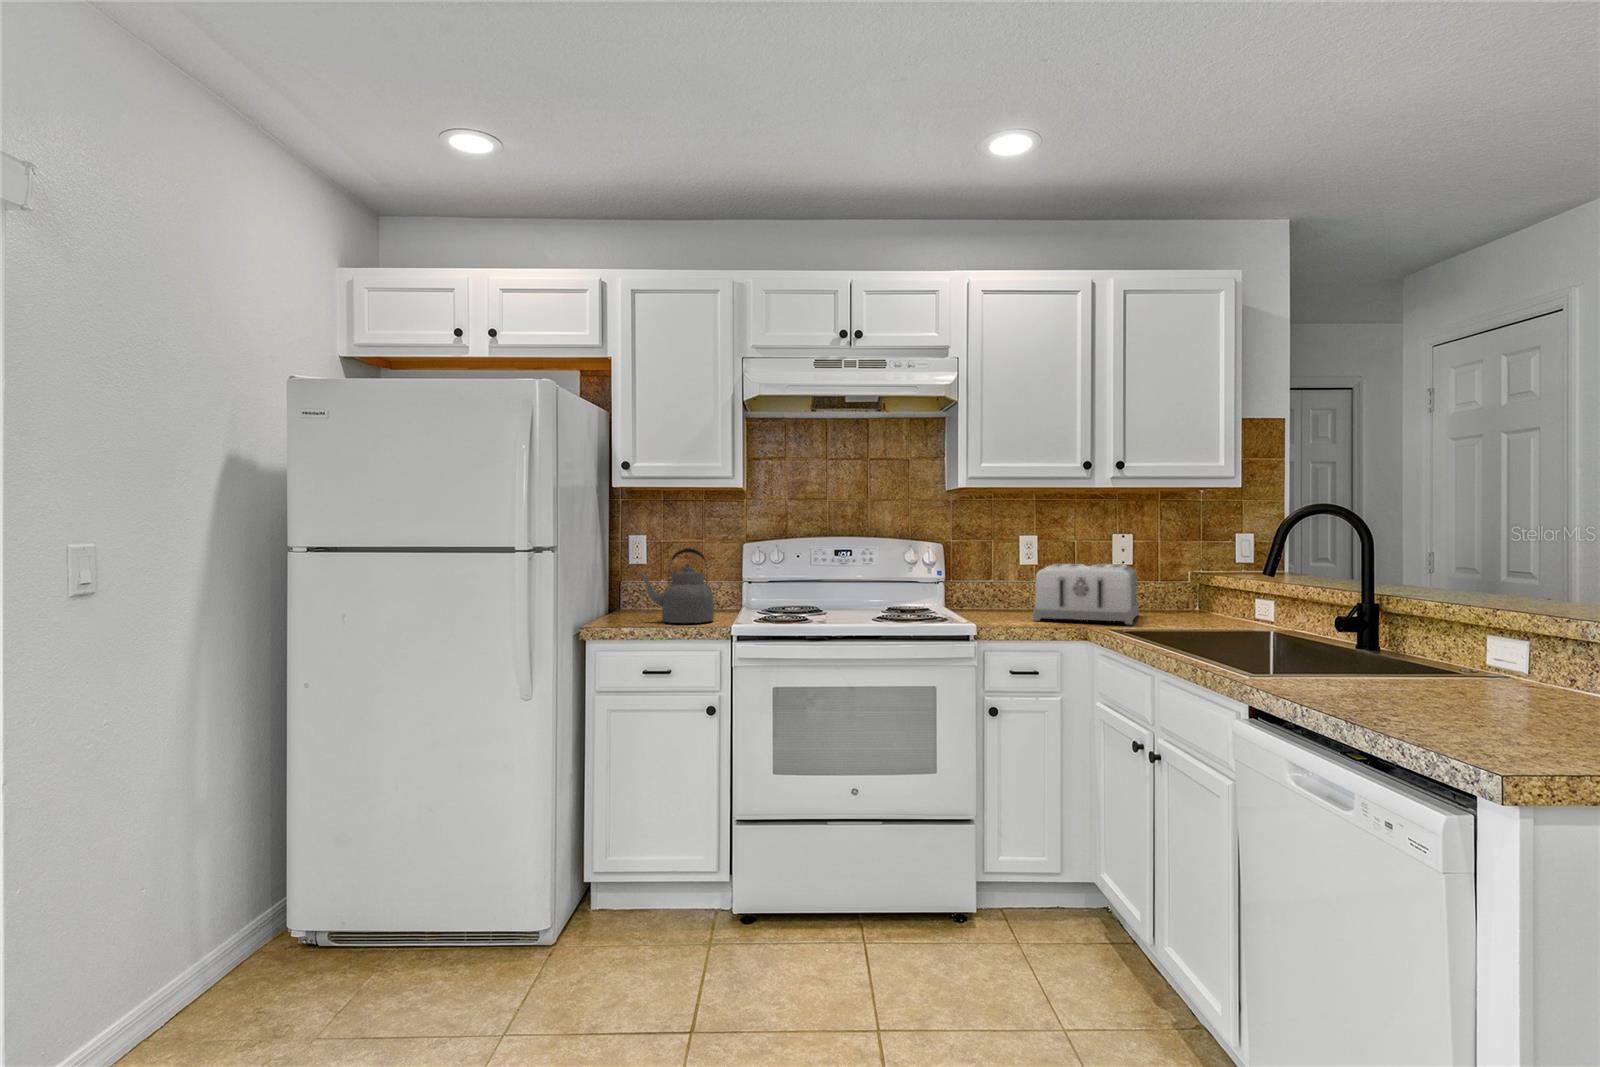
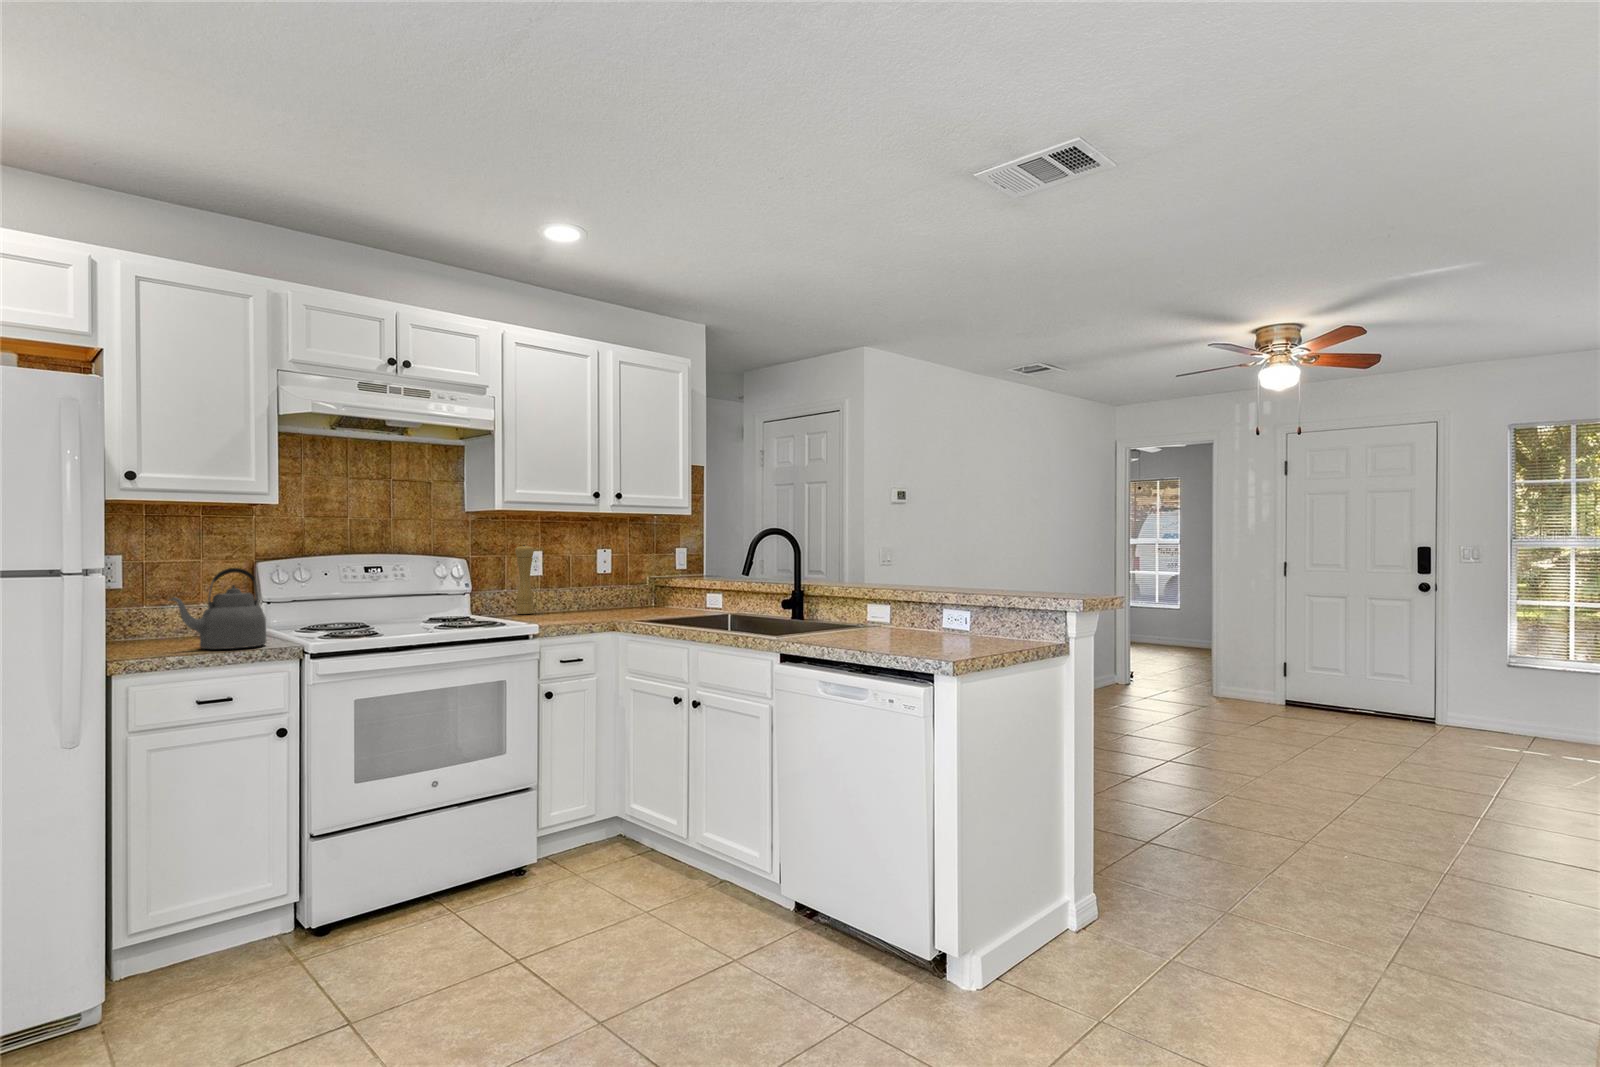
pepper mill: none [1004,528,1025,608] -> present [515,545,534,614]
toaster: present [1033,564,1139,624] -> none [558,573,640,621]

